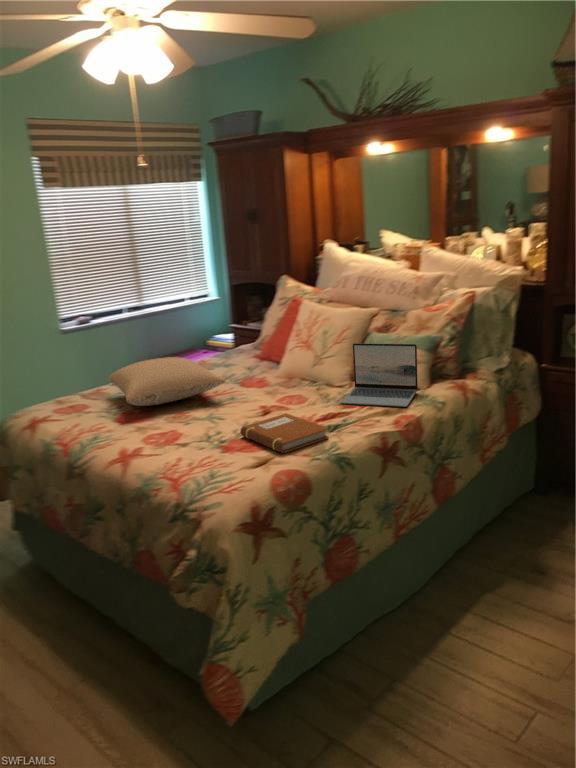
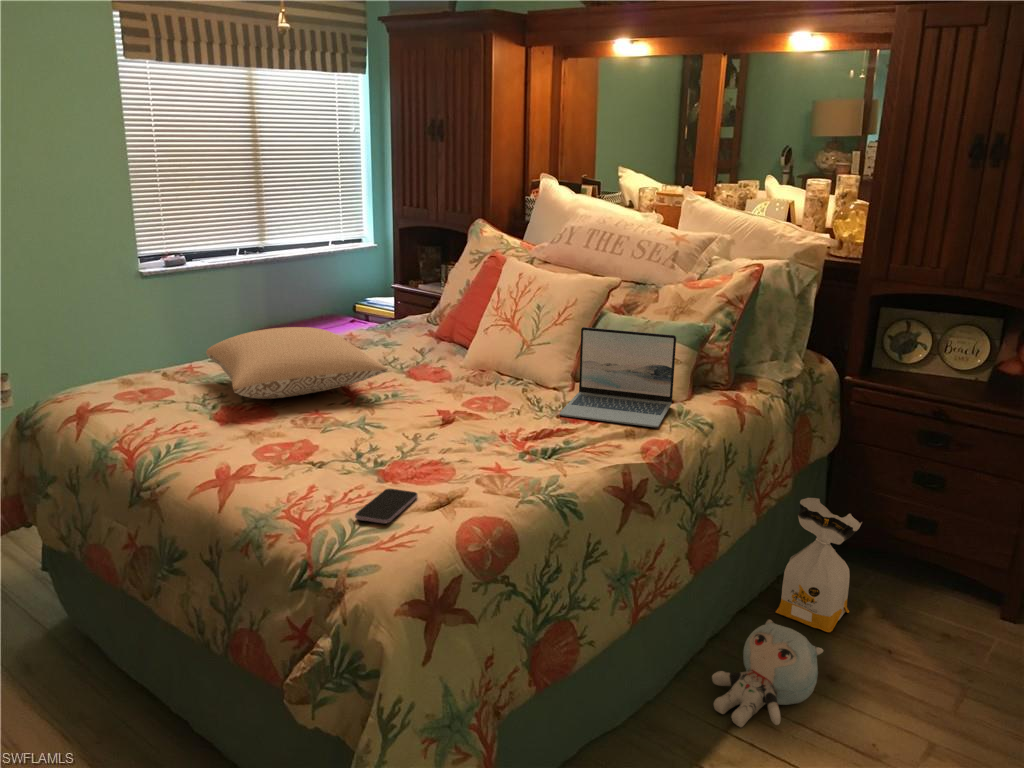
notebook: present [241,414,329,453] -> none [409,426,544,489]
bag: none [503,449,559,540] -> present [776,498,862,632]
smartphone: none [206,457,246,478] -> present [355,489,418,523]
plush toy: none [457,532,531,605] -> present [712,620,823,727]

